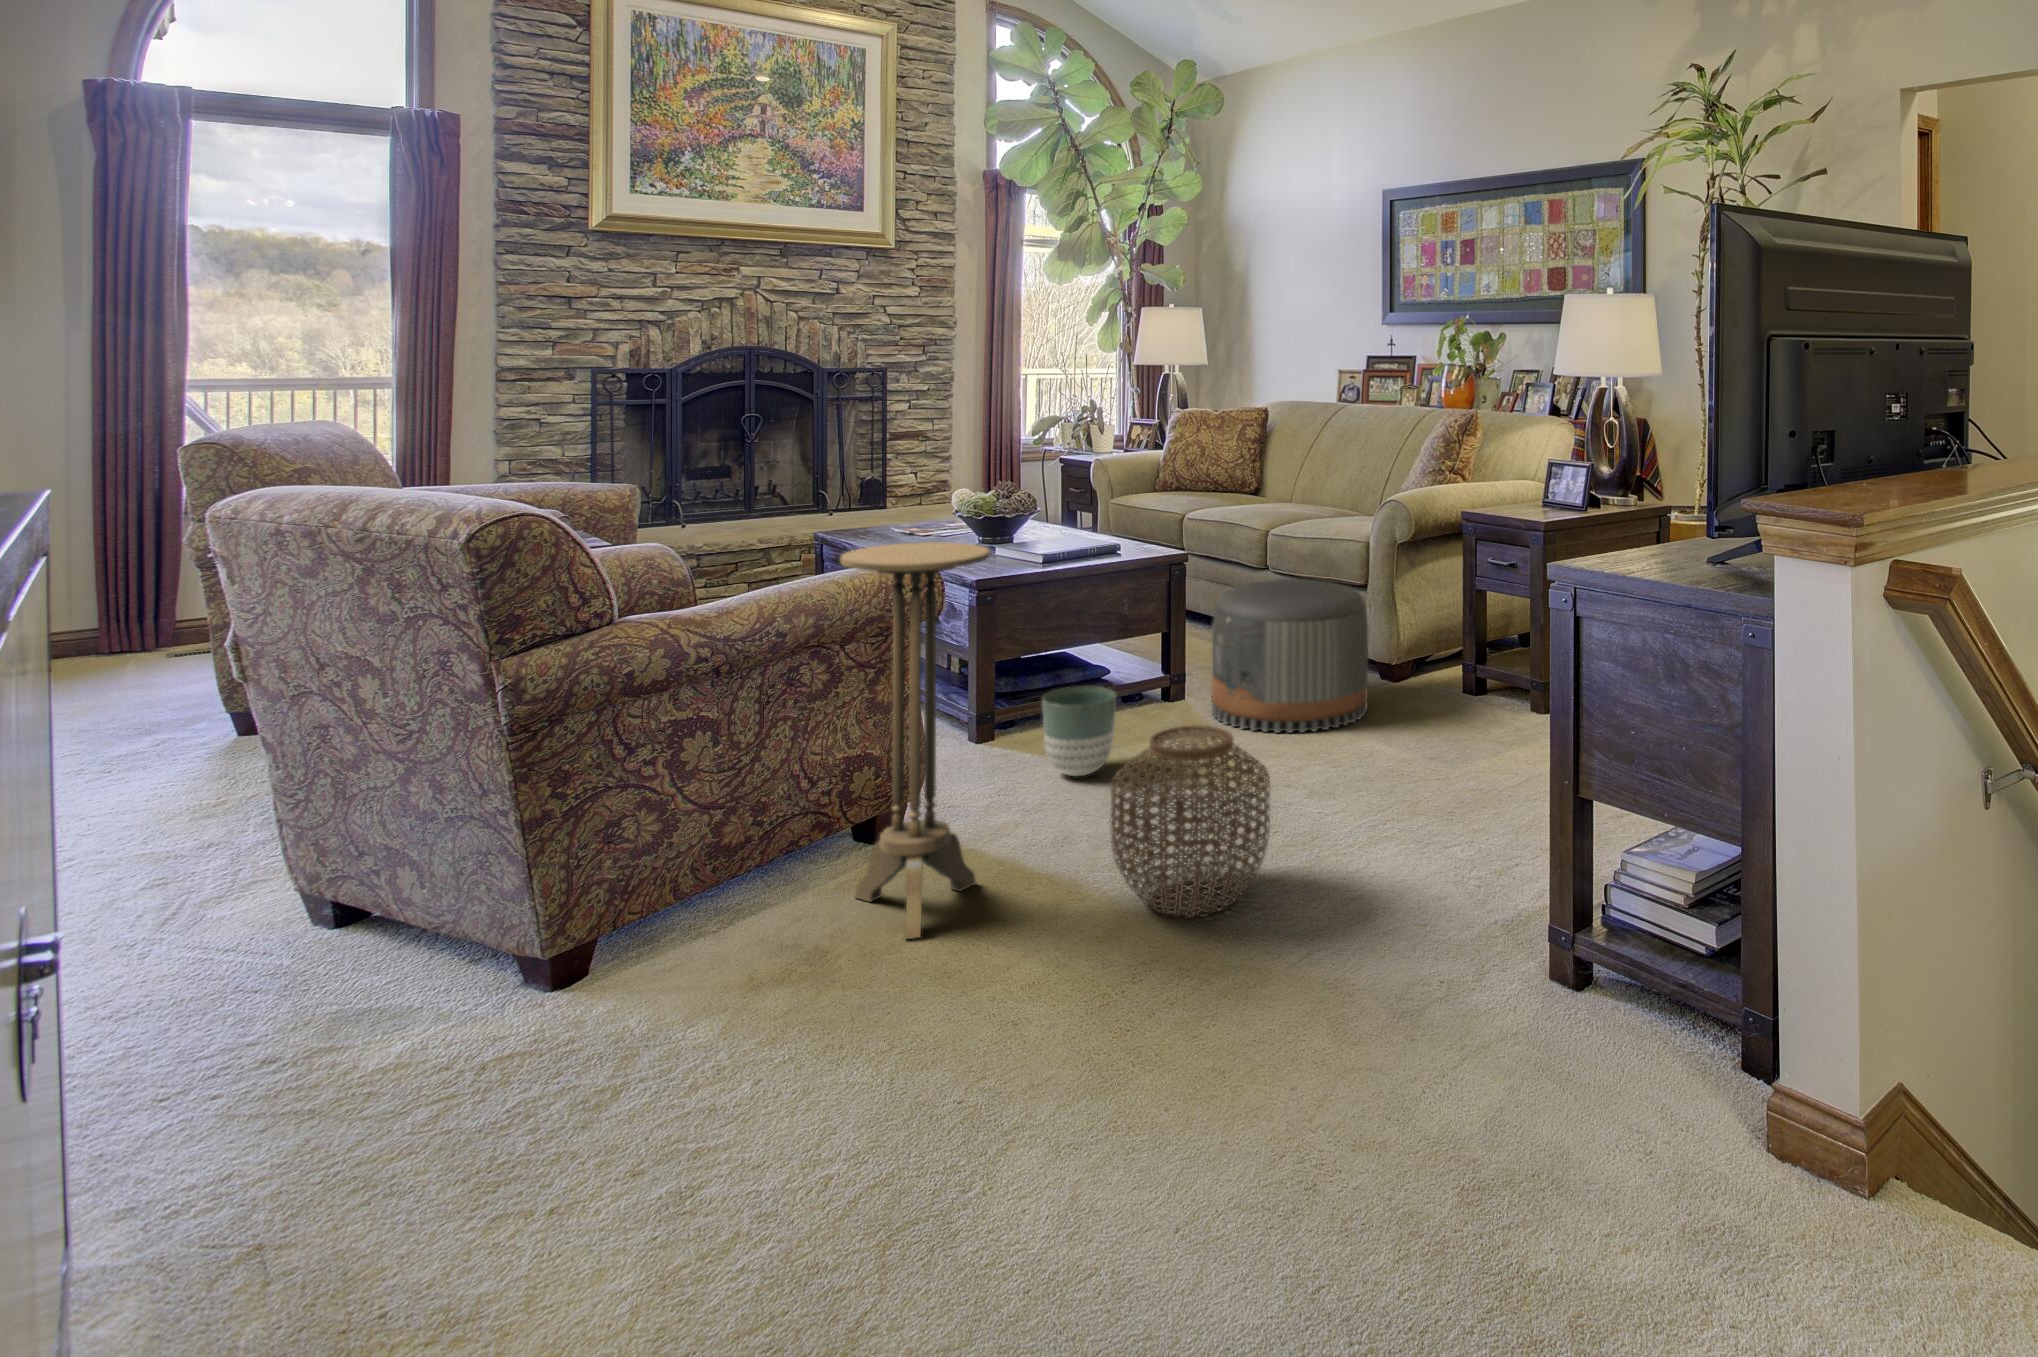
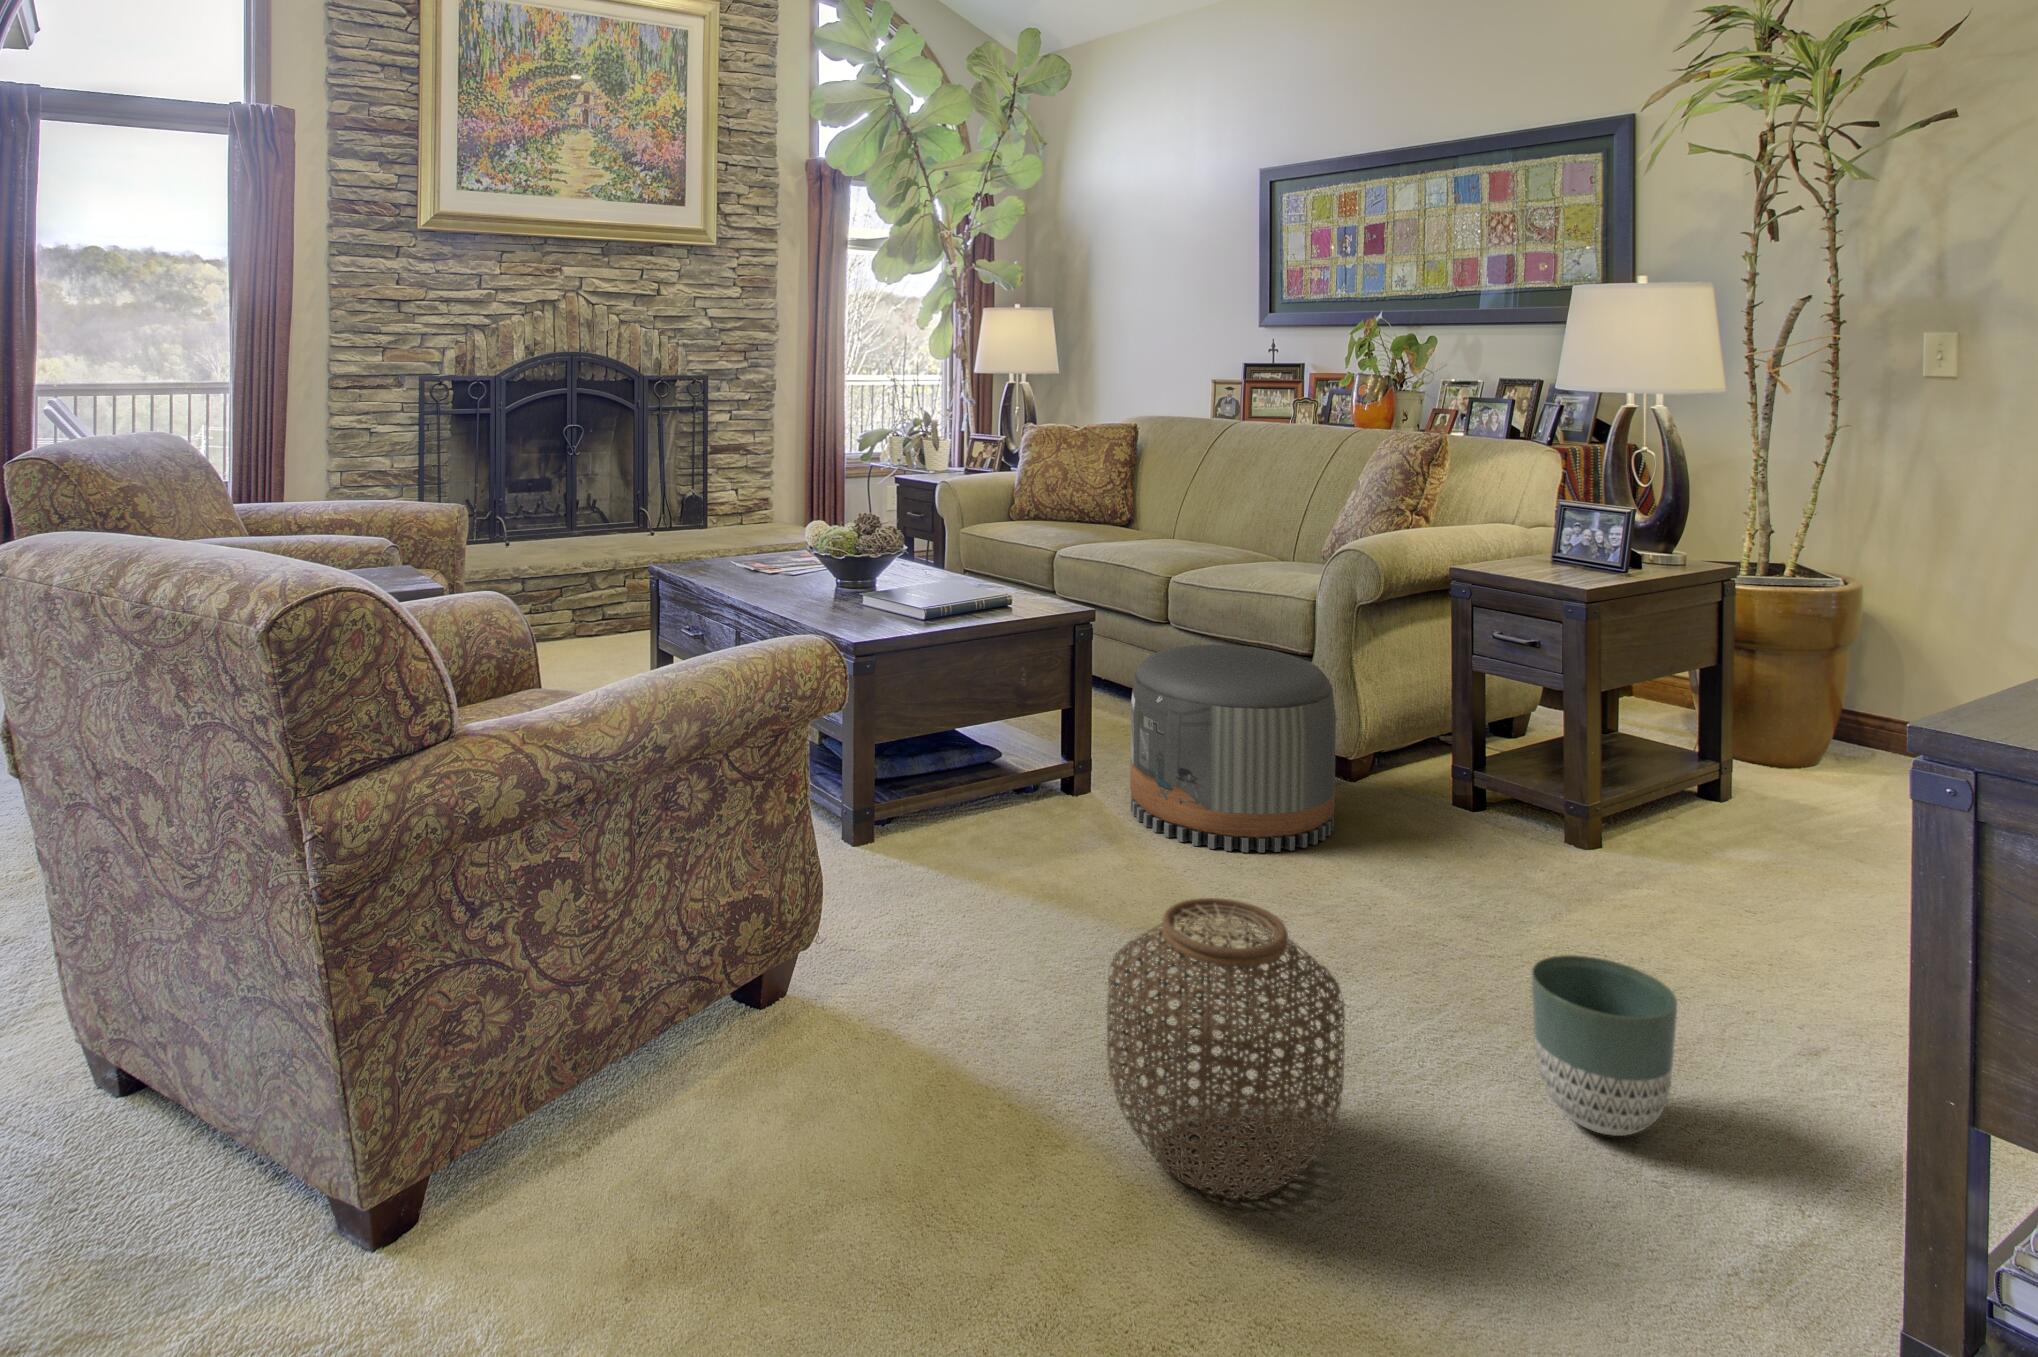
side table: present [840,542,990,939] -> none [741,620,937,1201]
planter: present [1042,686,1116,776] -> present [1532,955,1677,1136]

